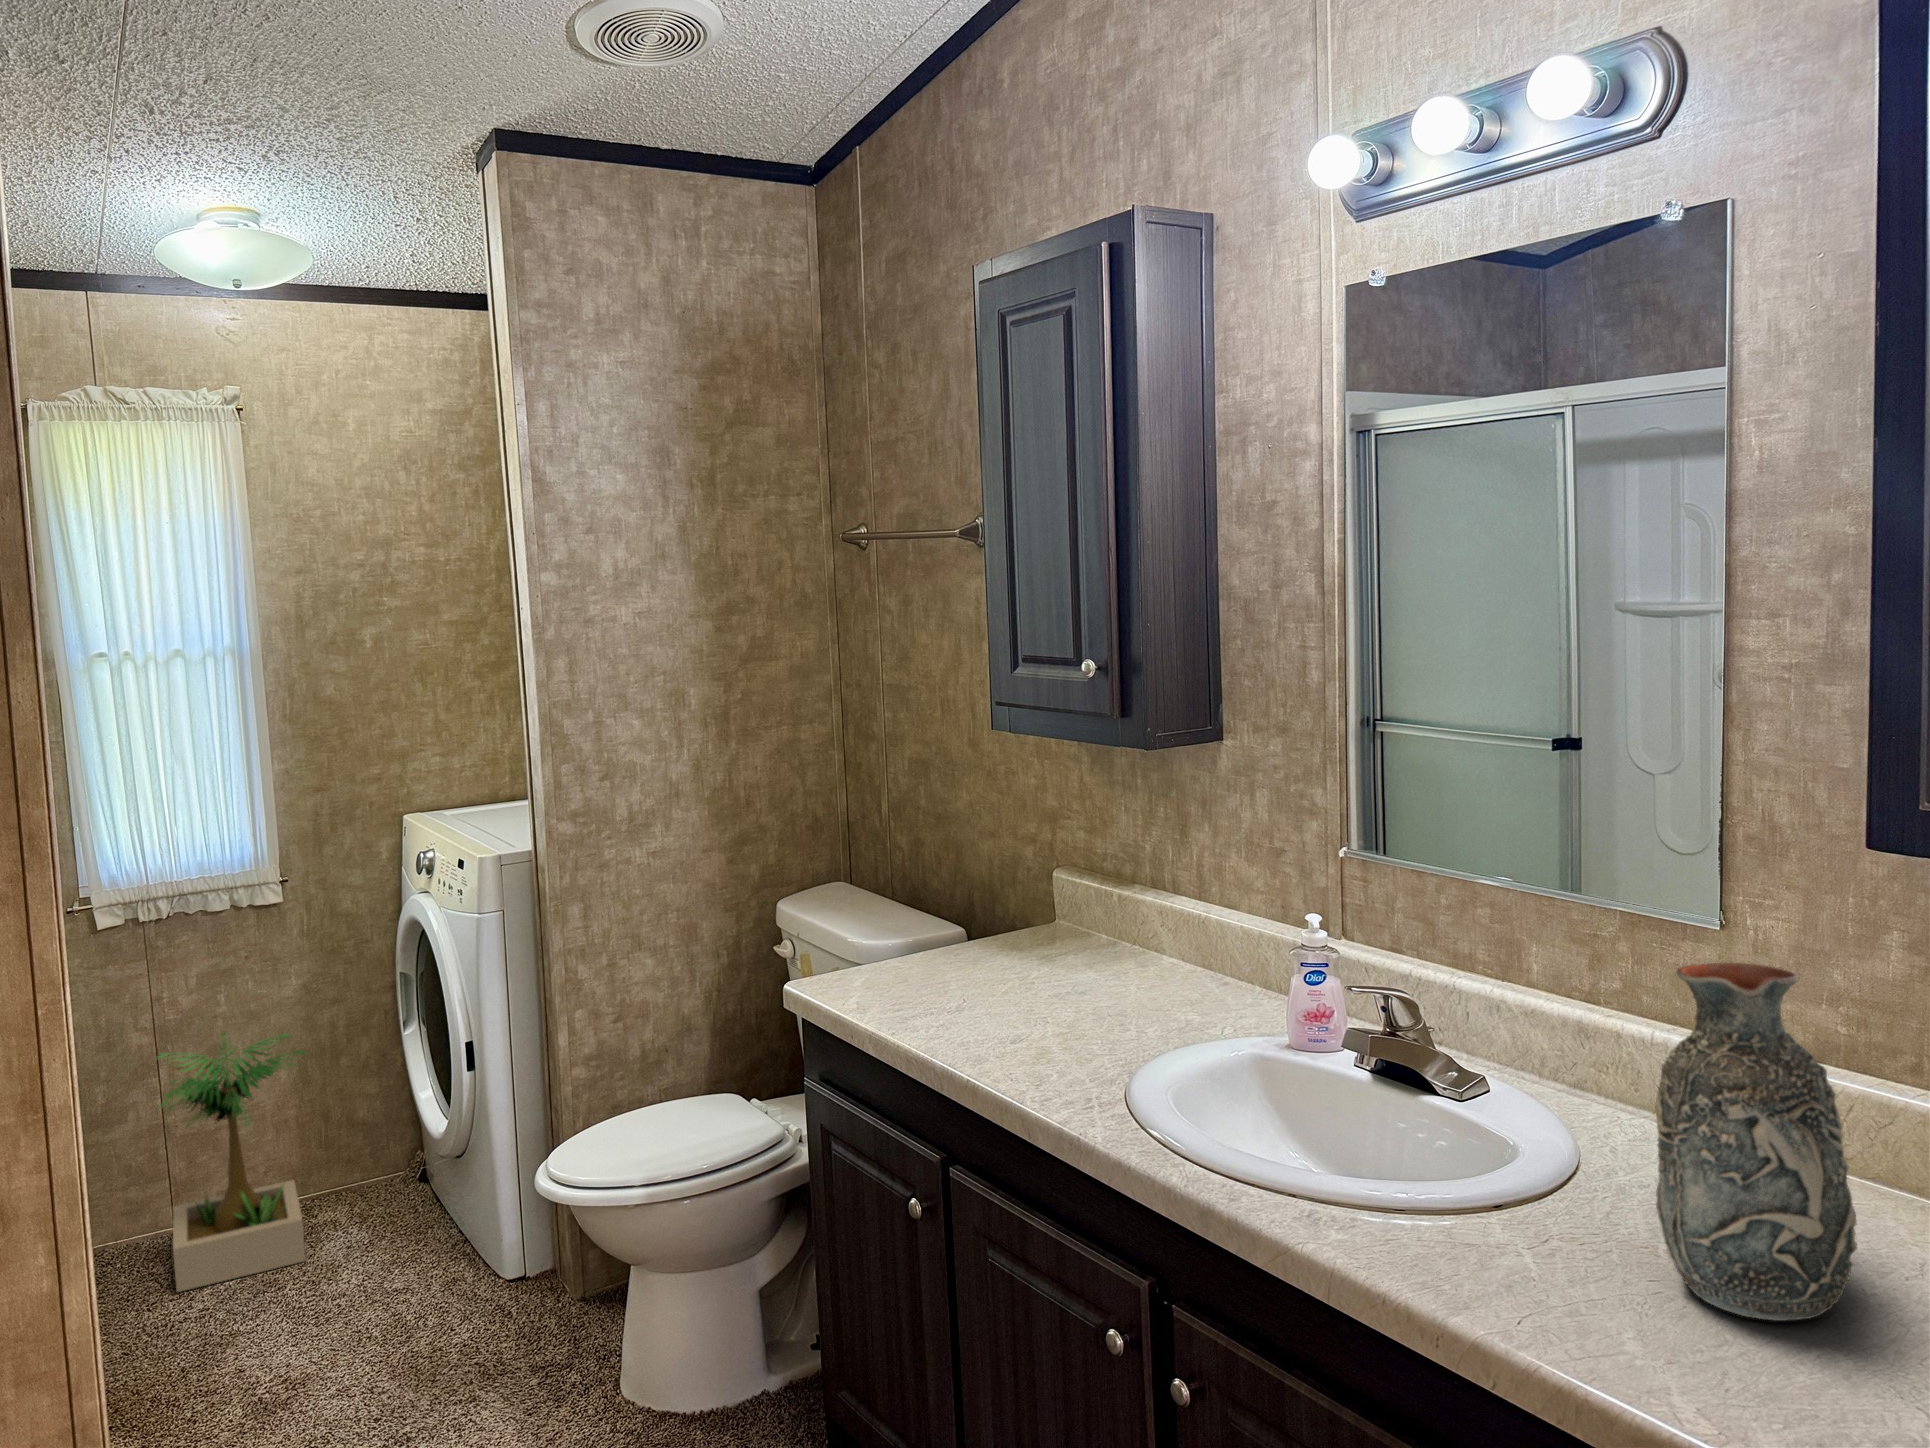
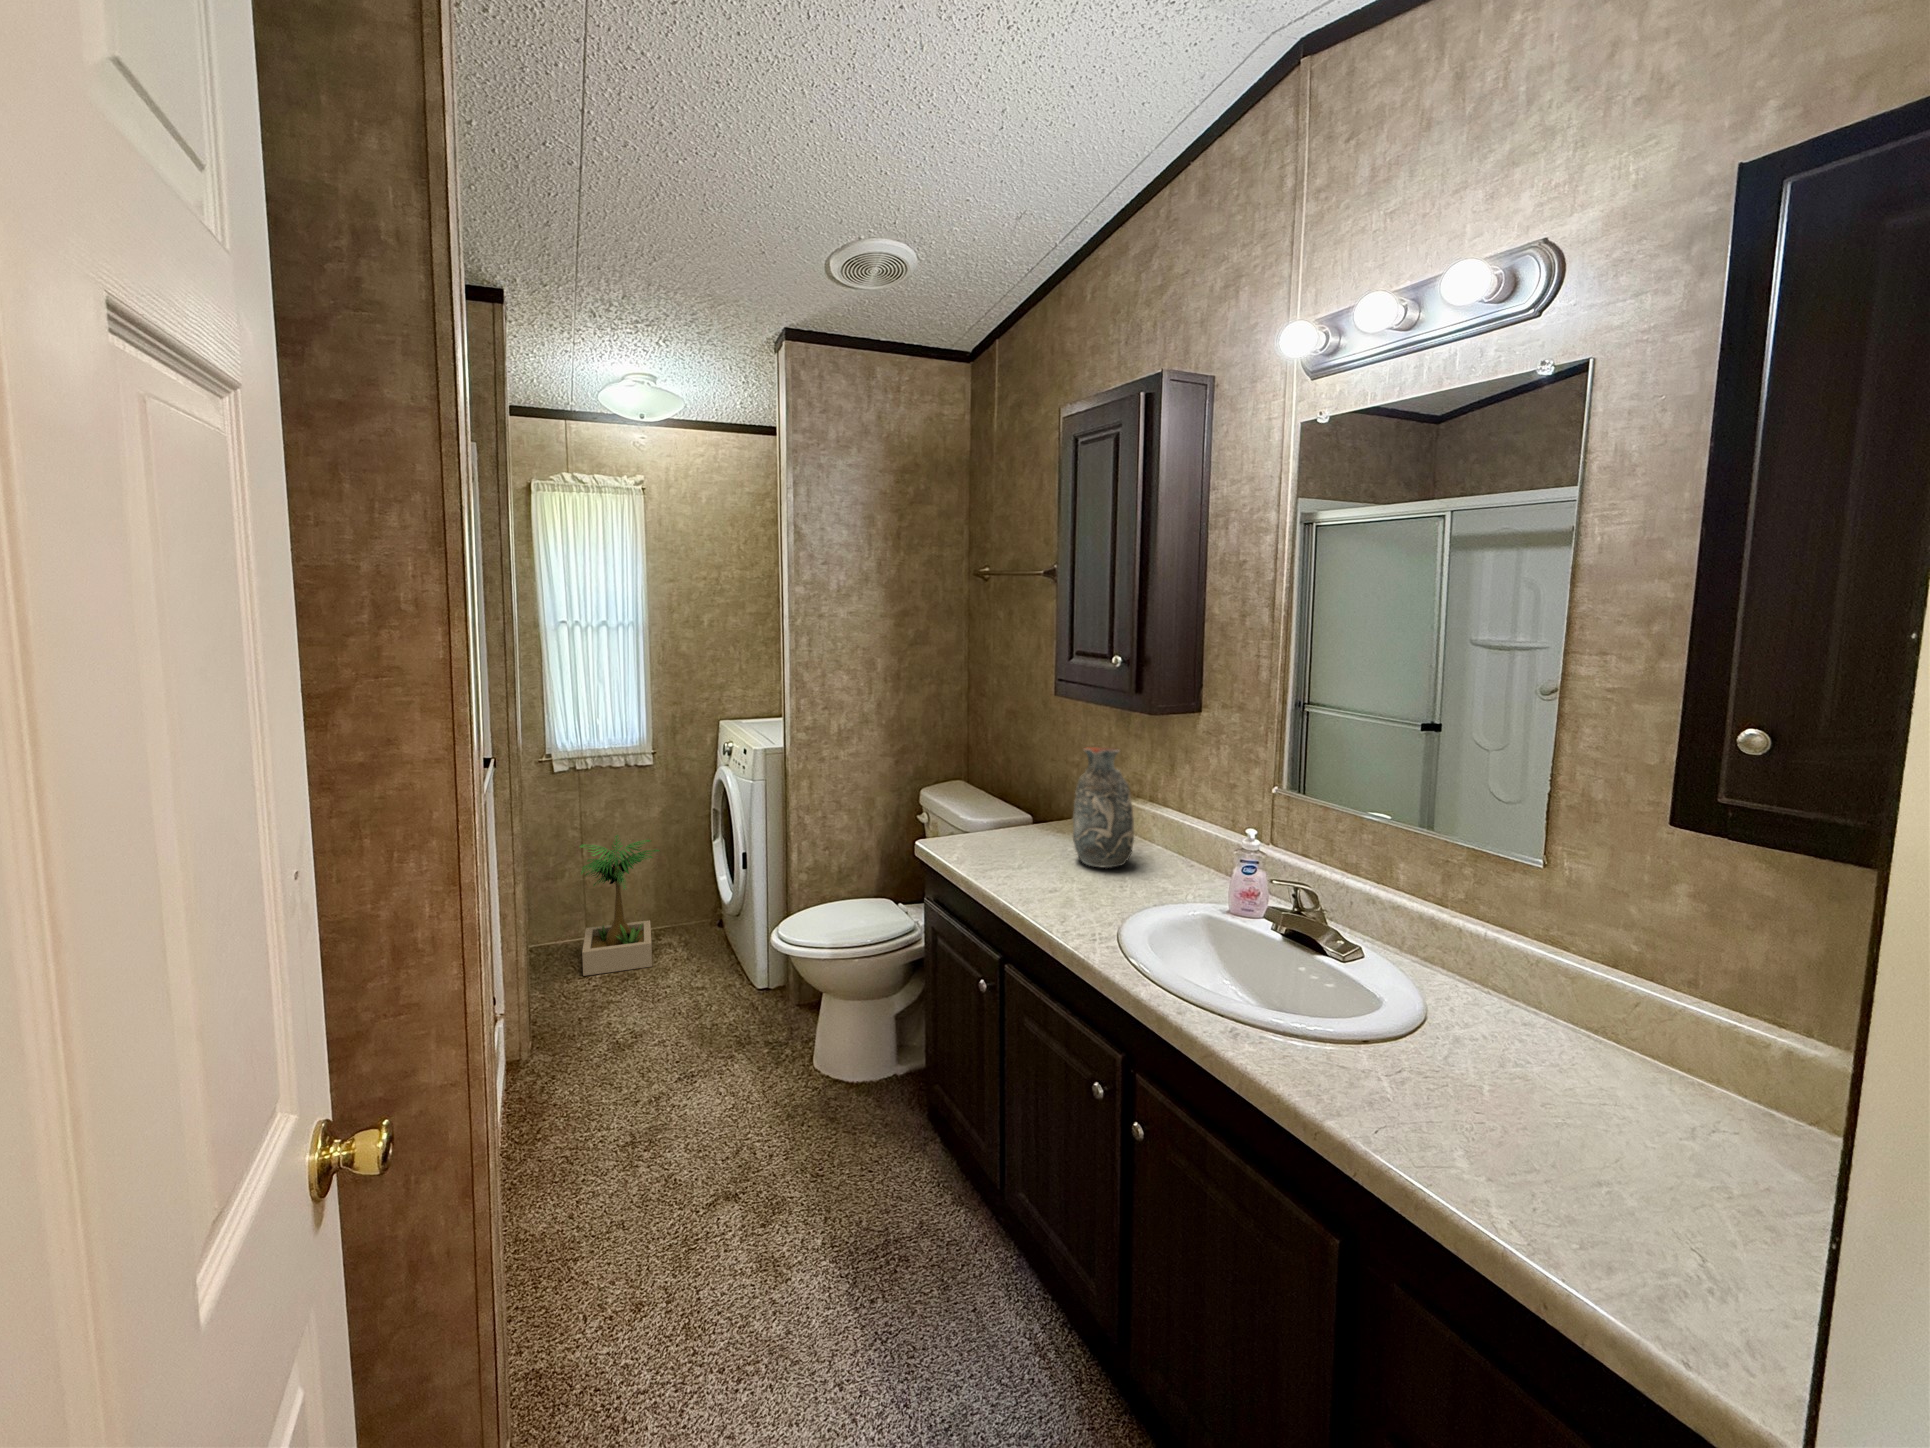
decorative vase: present [1655,963,1857,1321] -> present [1073,747,1134,868]

